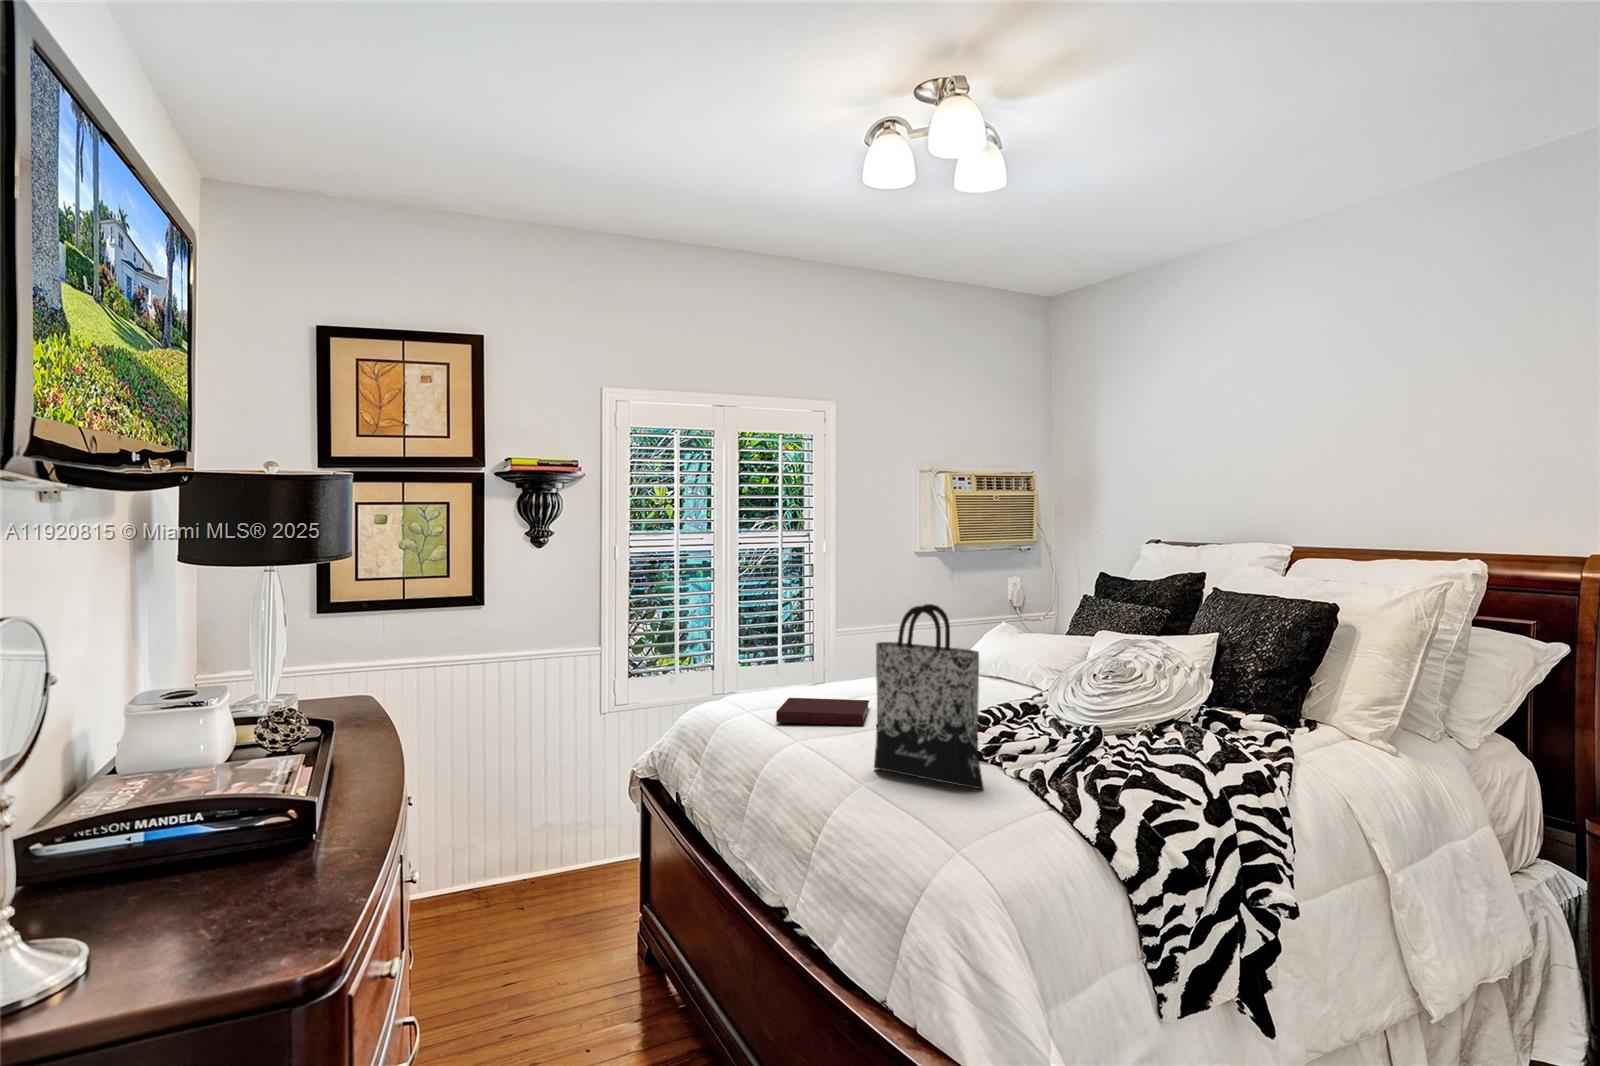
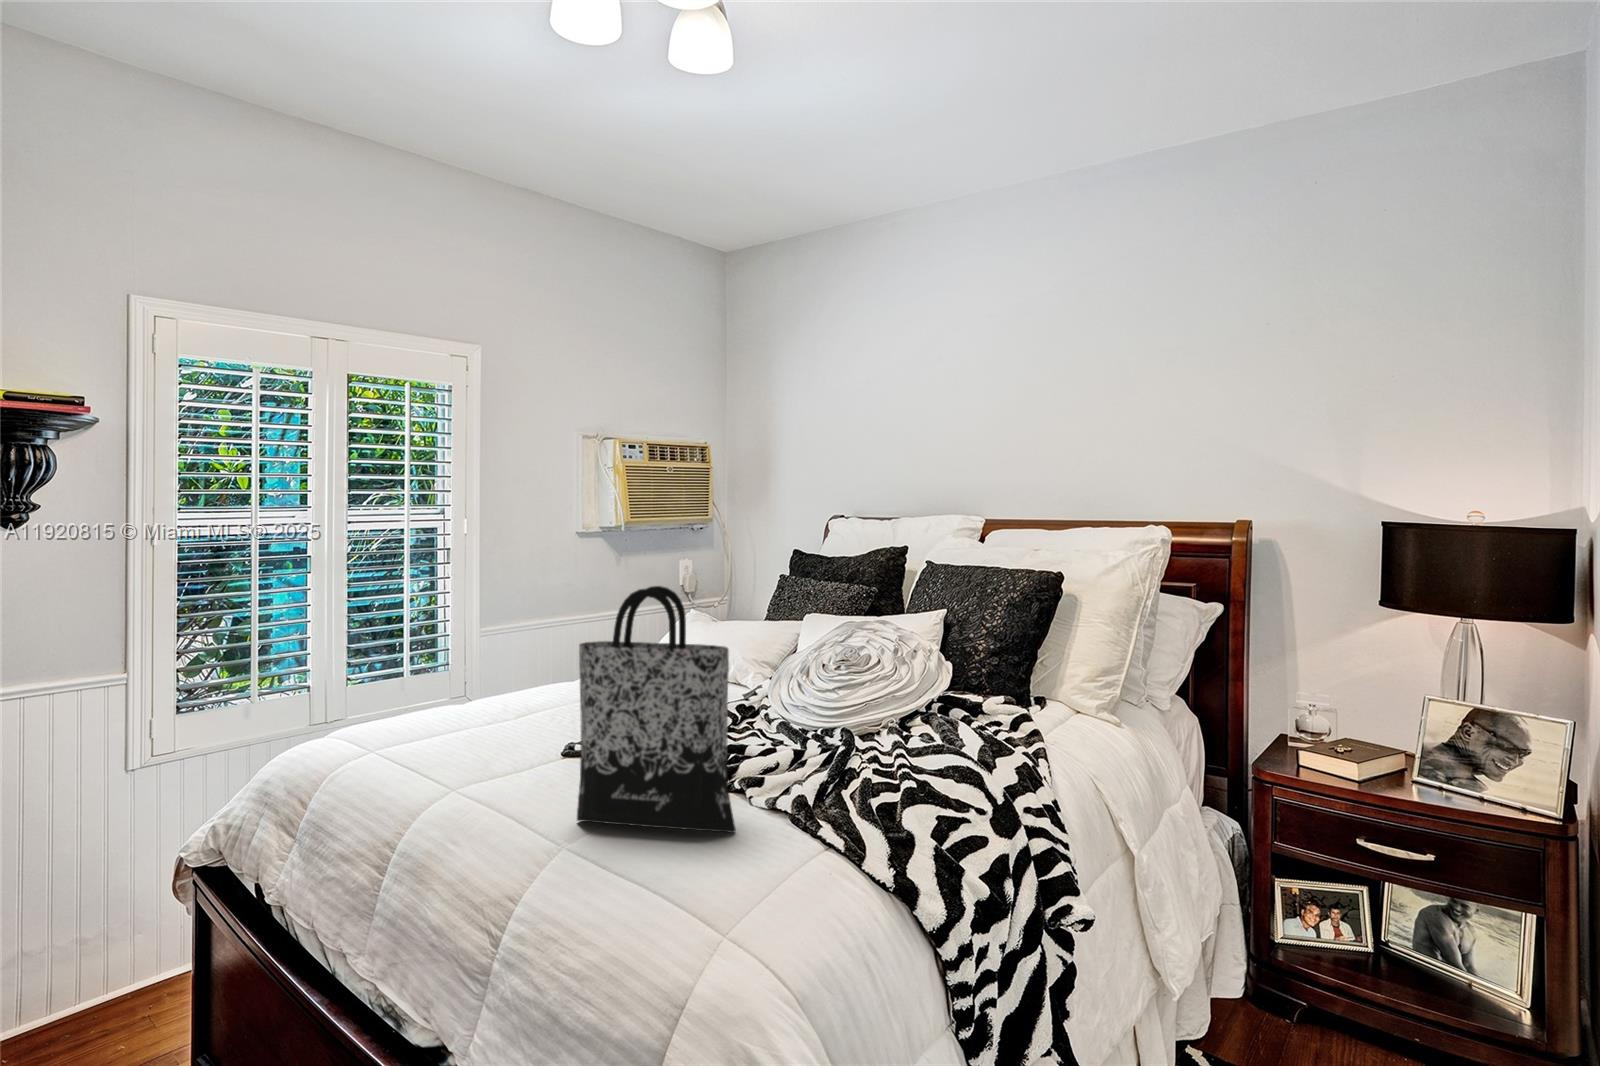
notebook: present [776,698,869,725] -> none [418,720,552,765]

